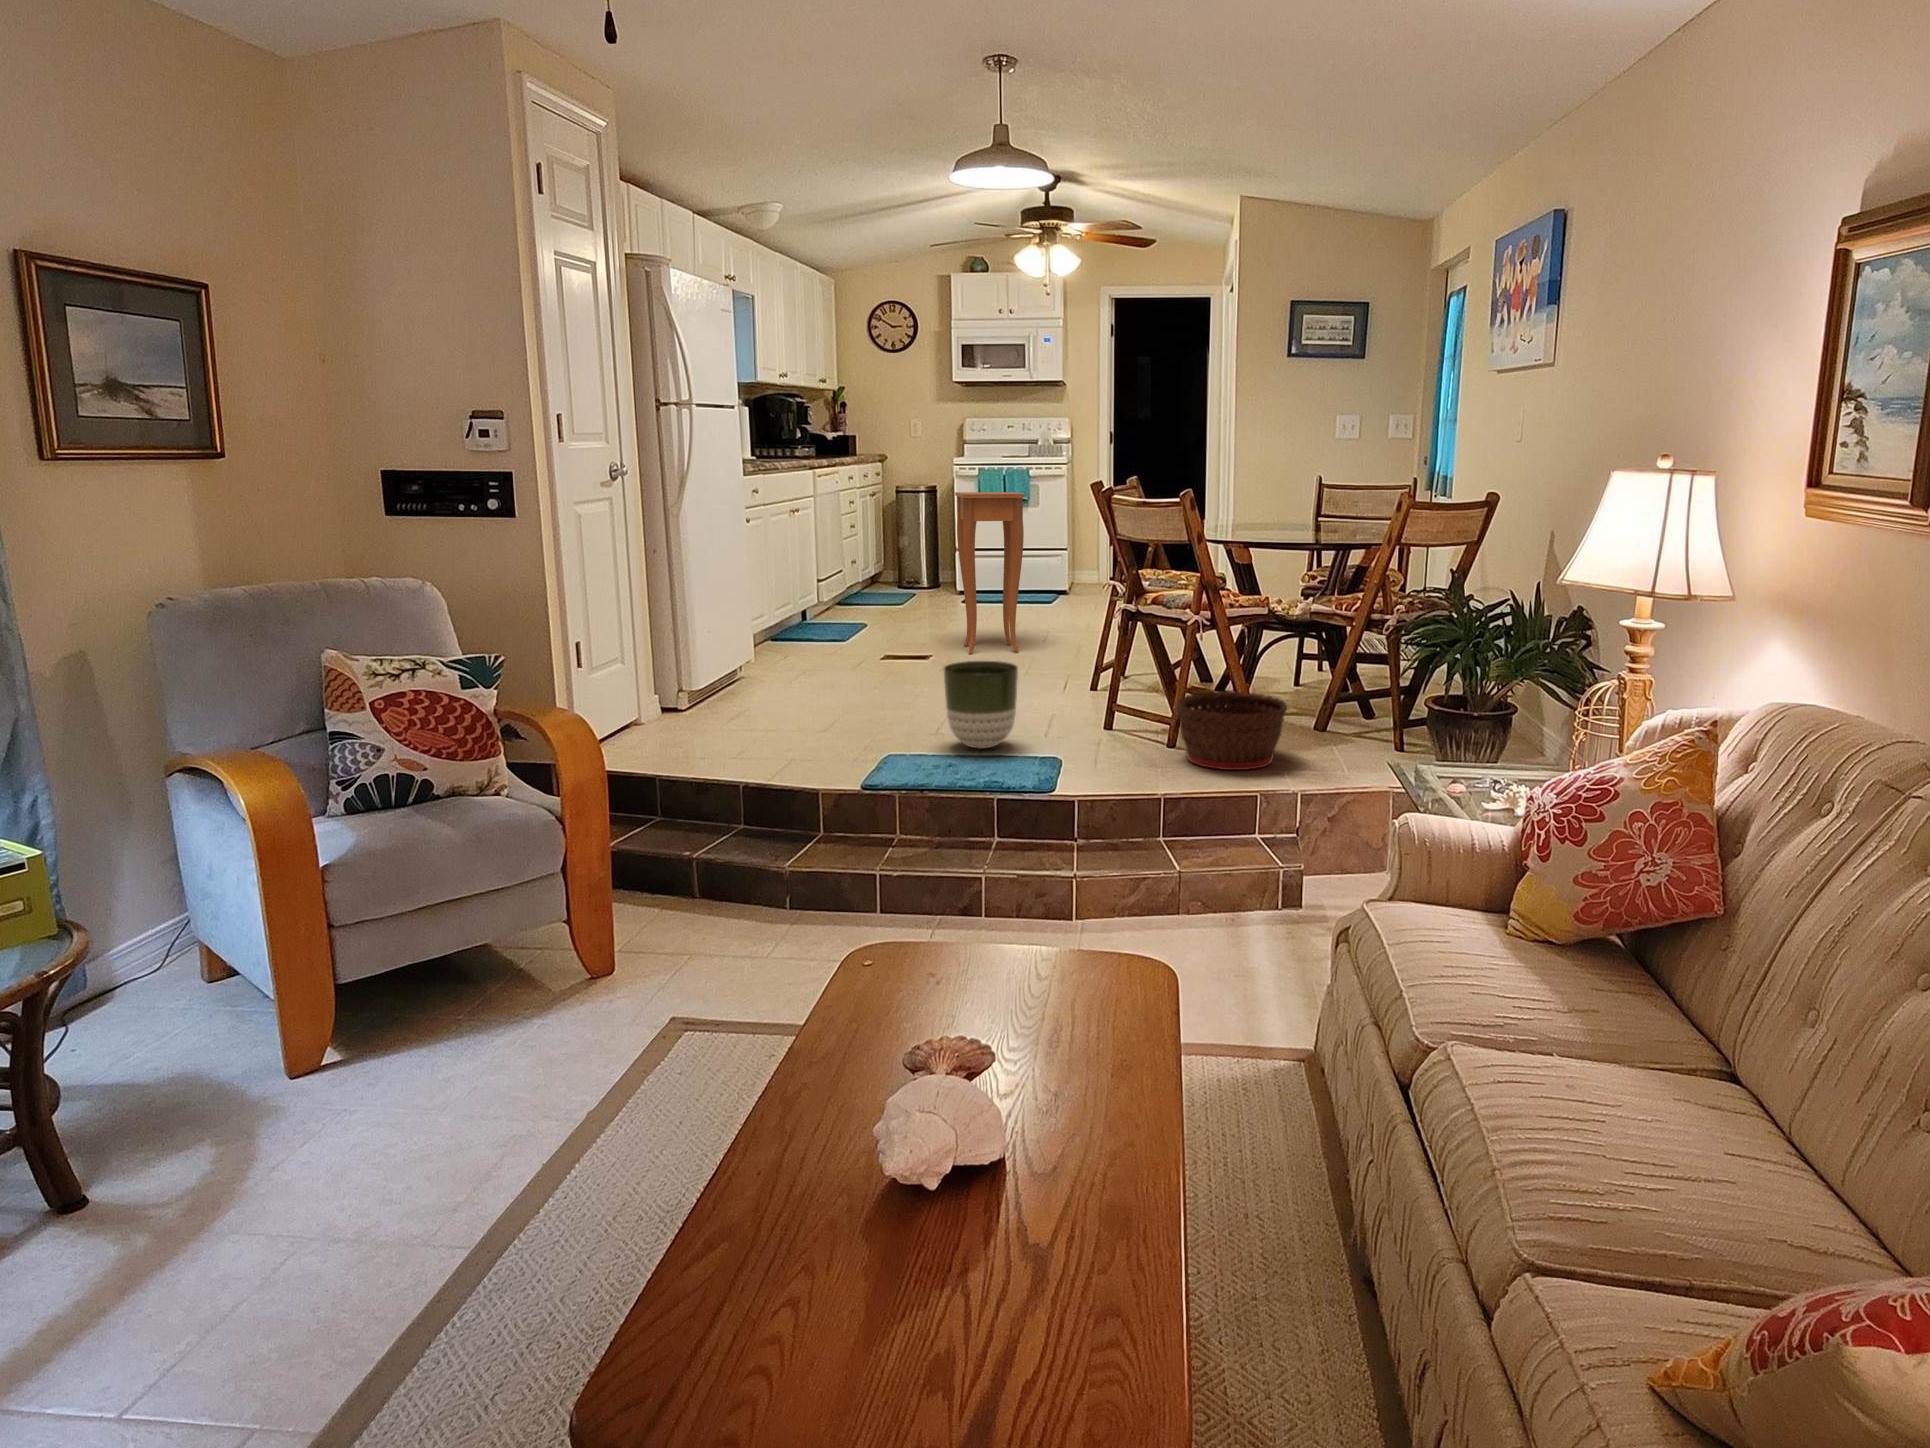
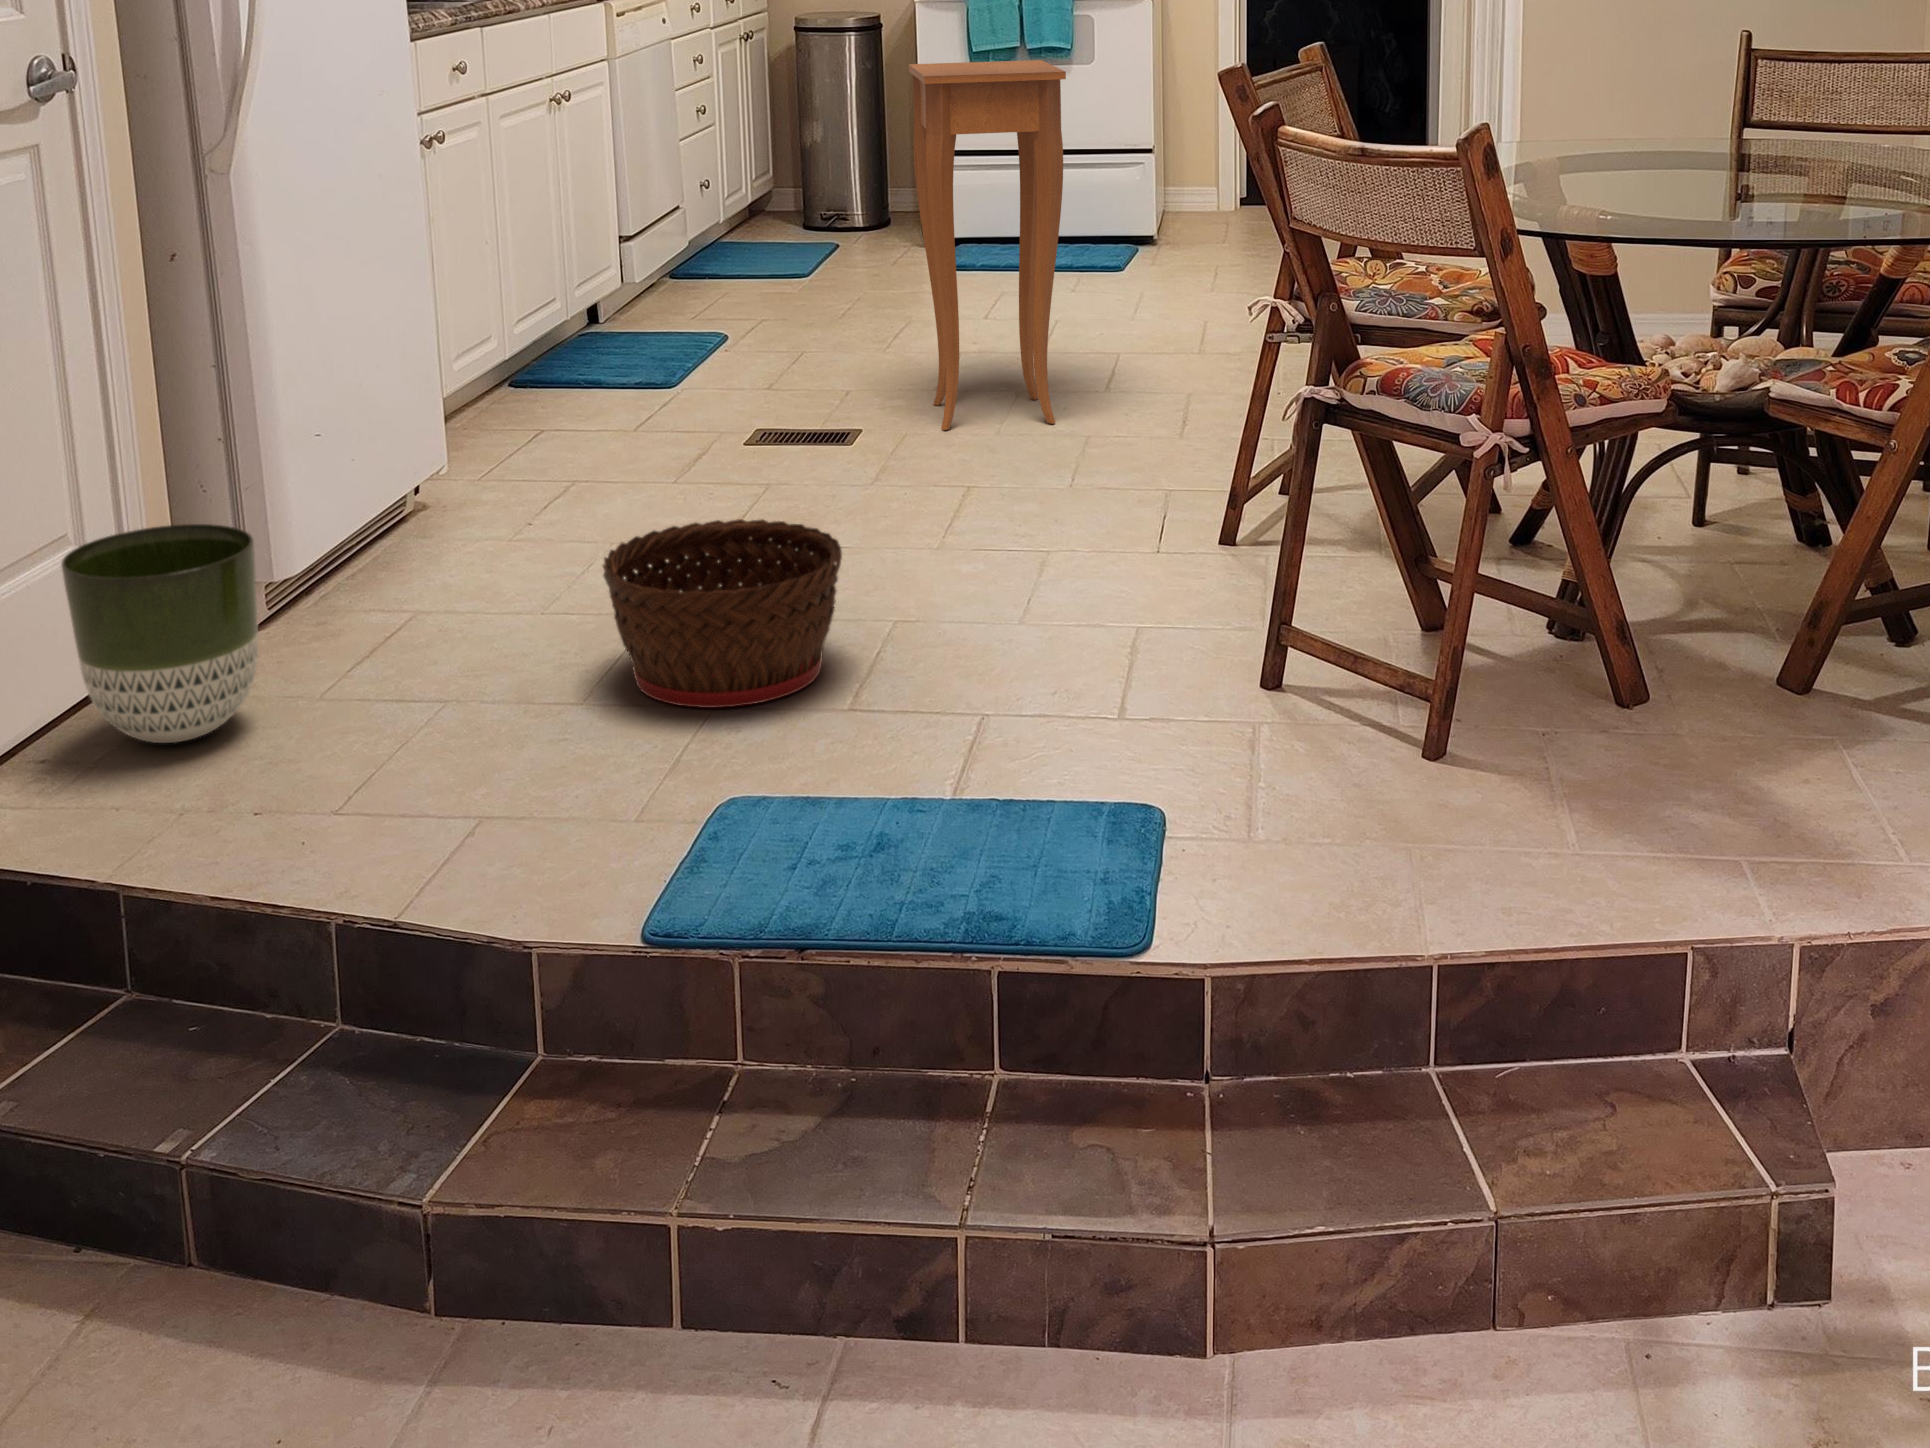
planter: present [943,661,1018,748] -> present [61,524,258,743]
basket: present [1177,691,1287,770] -> present [603,519,842,708]

